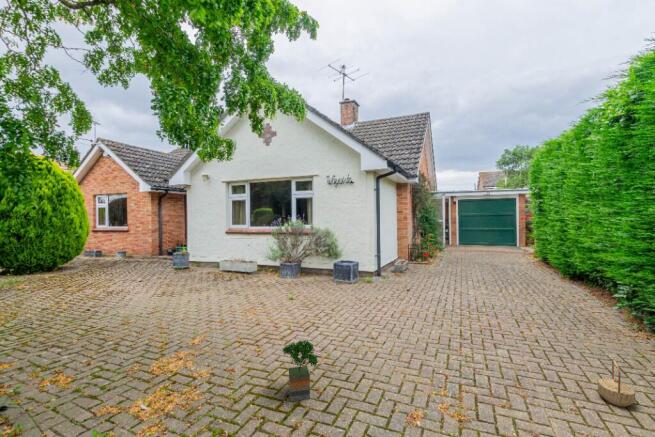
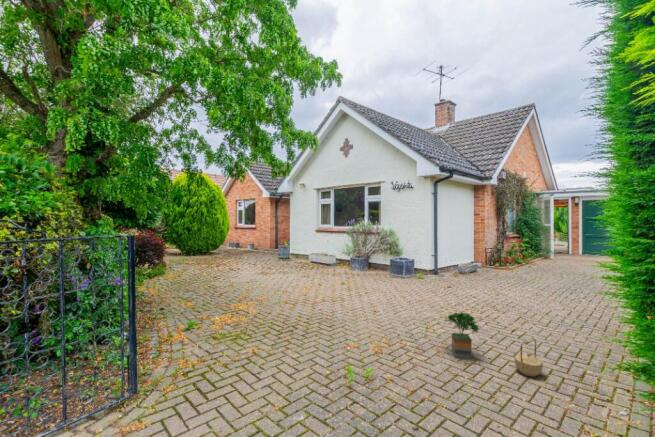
potted tree: present [283,340,318,402] -> present [448,313,478,359]

